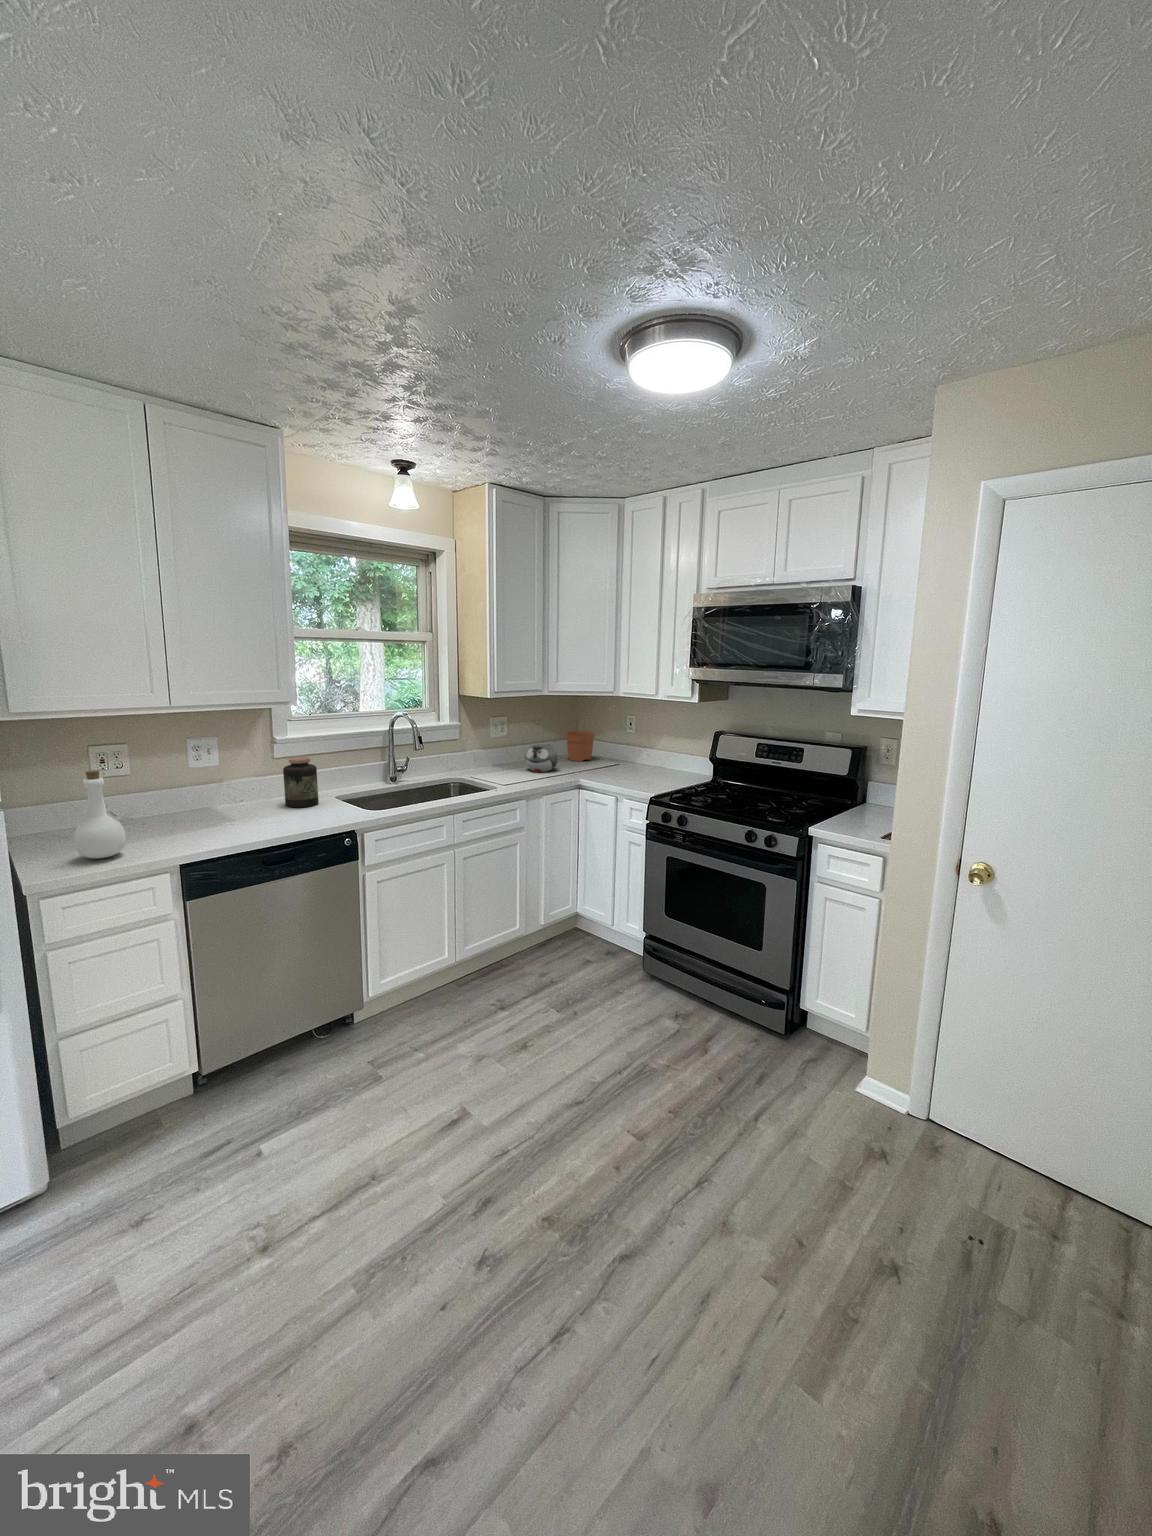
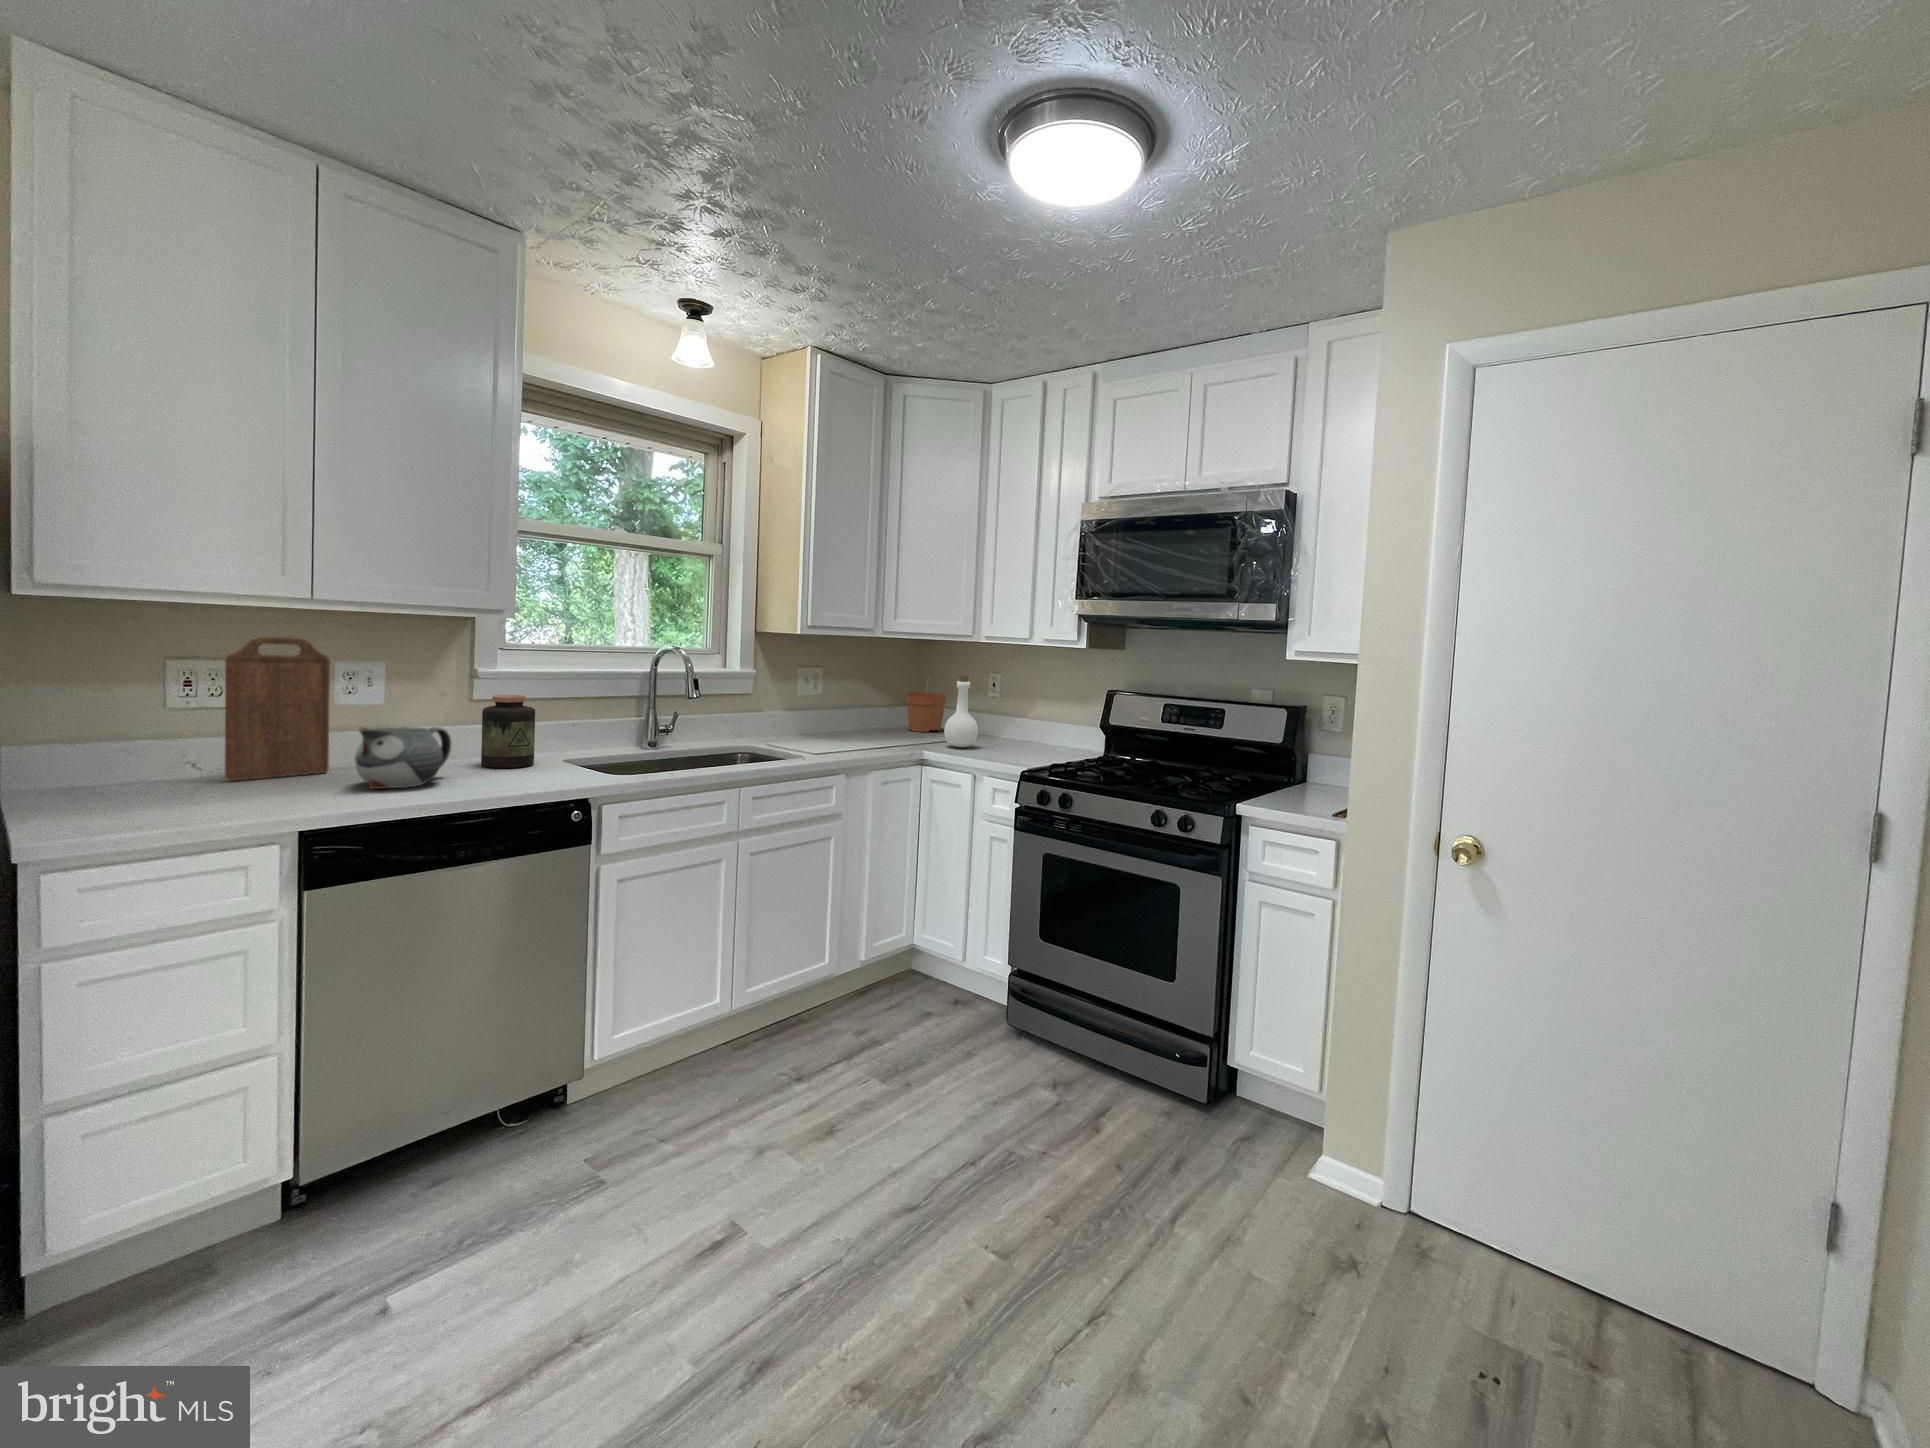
cutting board: none [125,729,193,825] -> present [225,637,330,781]
teapot: present [525,744,558,772] -> present [355,727,451,789]
bottle: present [74,770,125,858] -> present [944,675,978,747]

